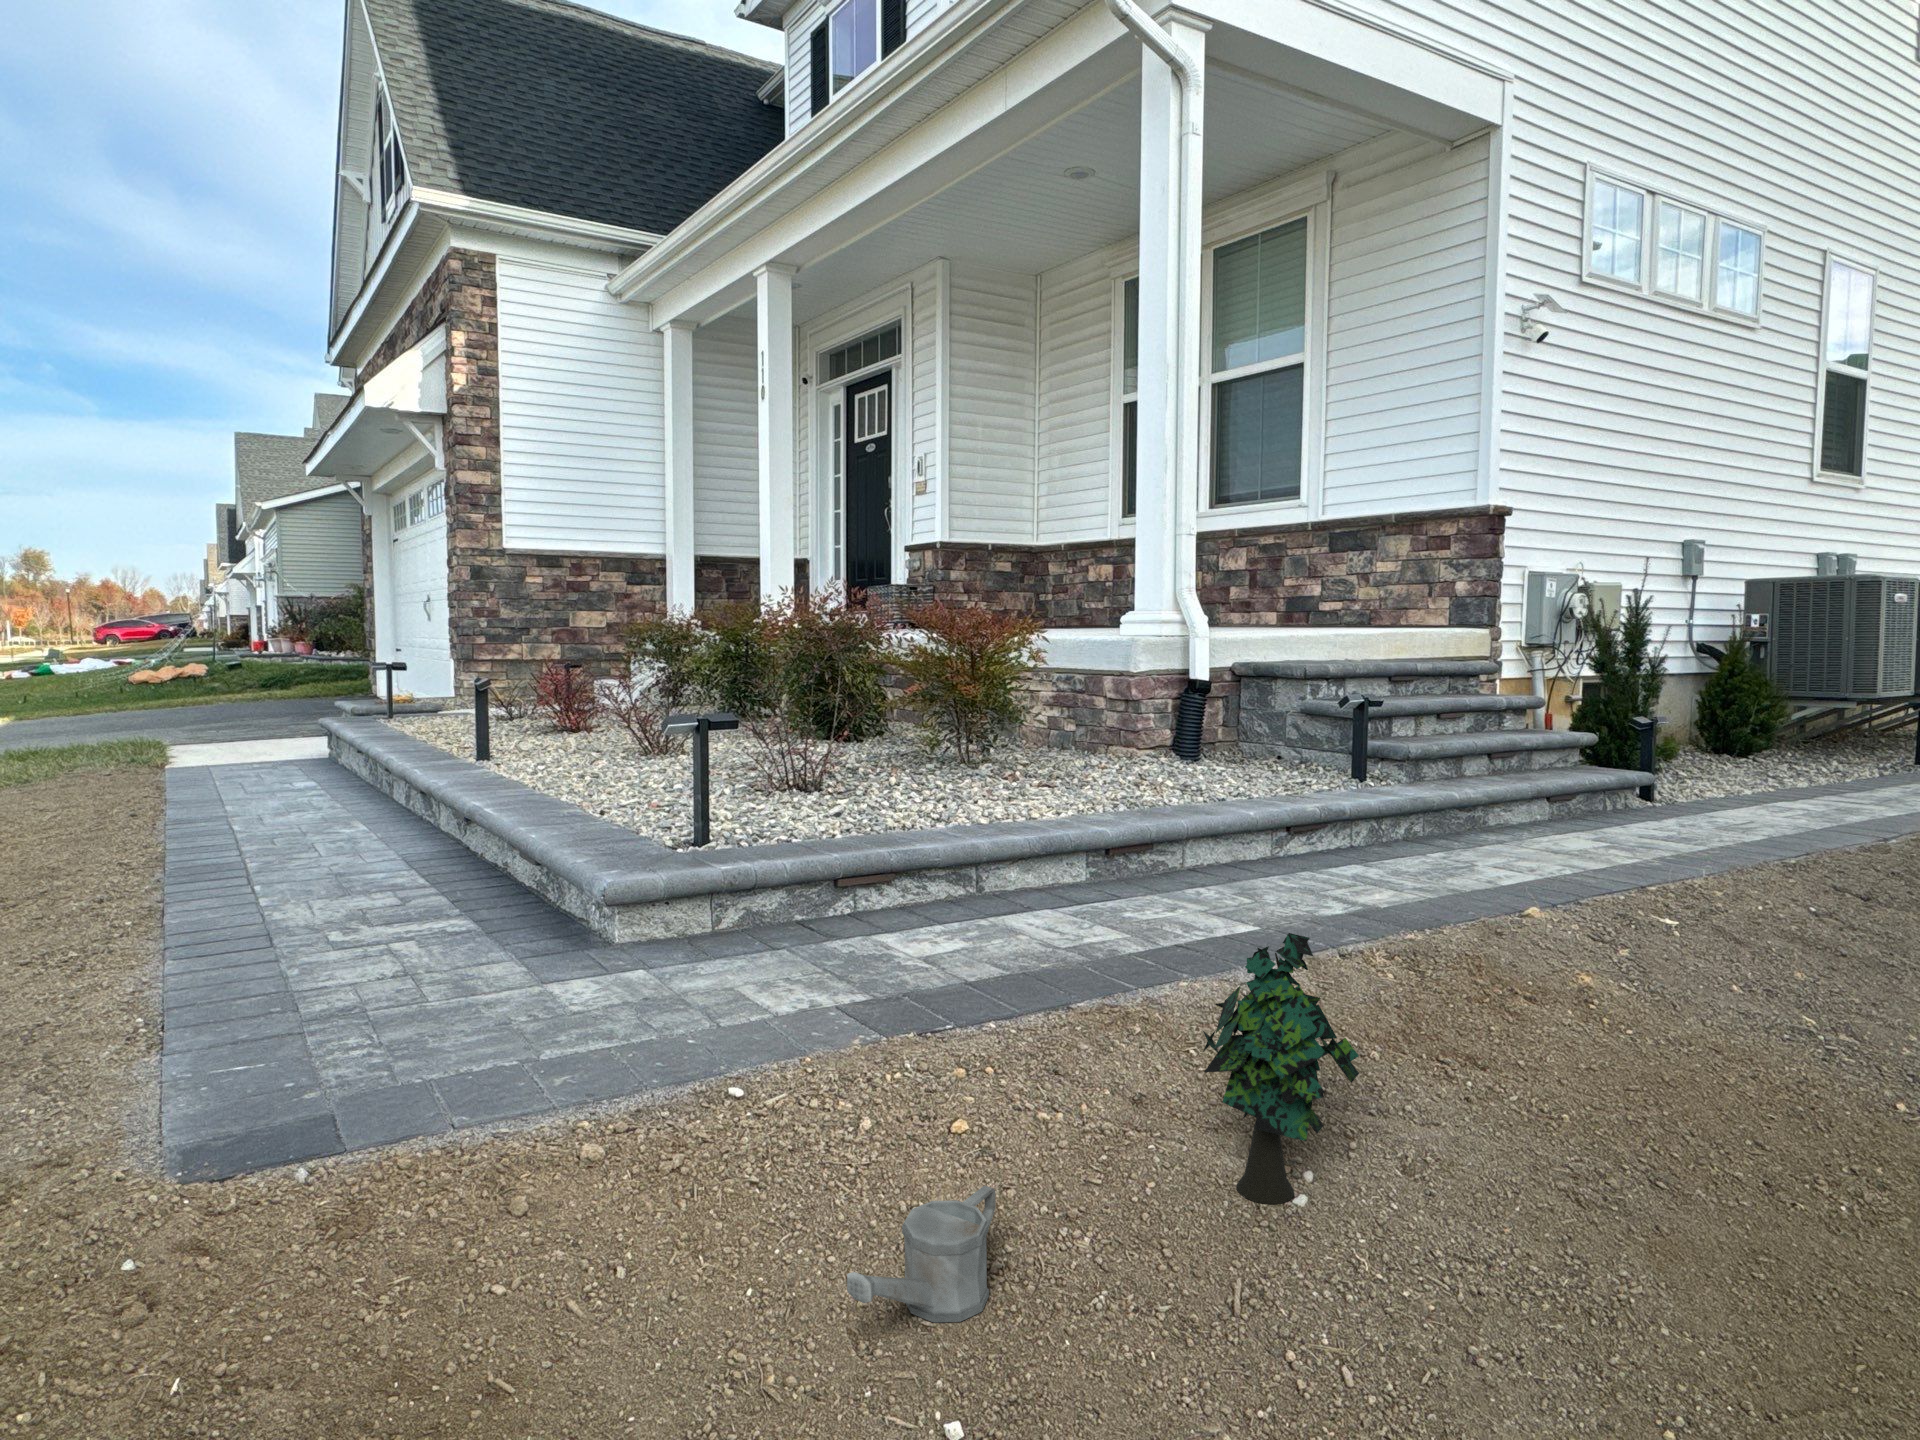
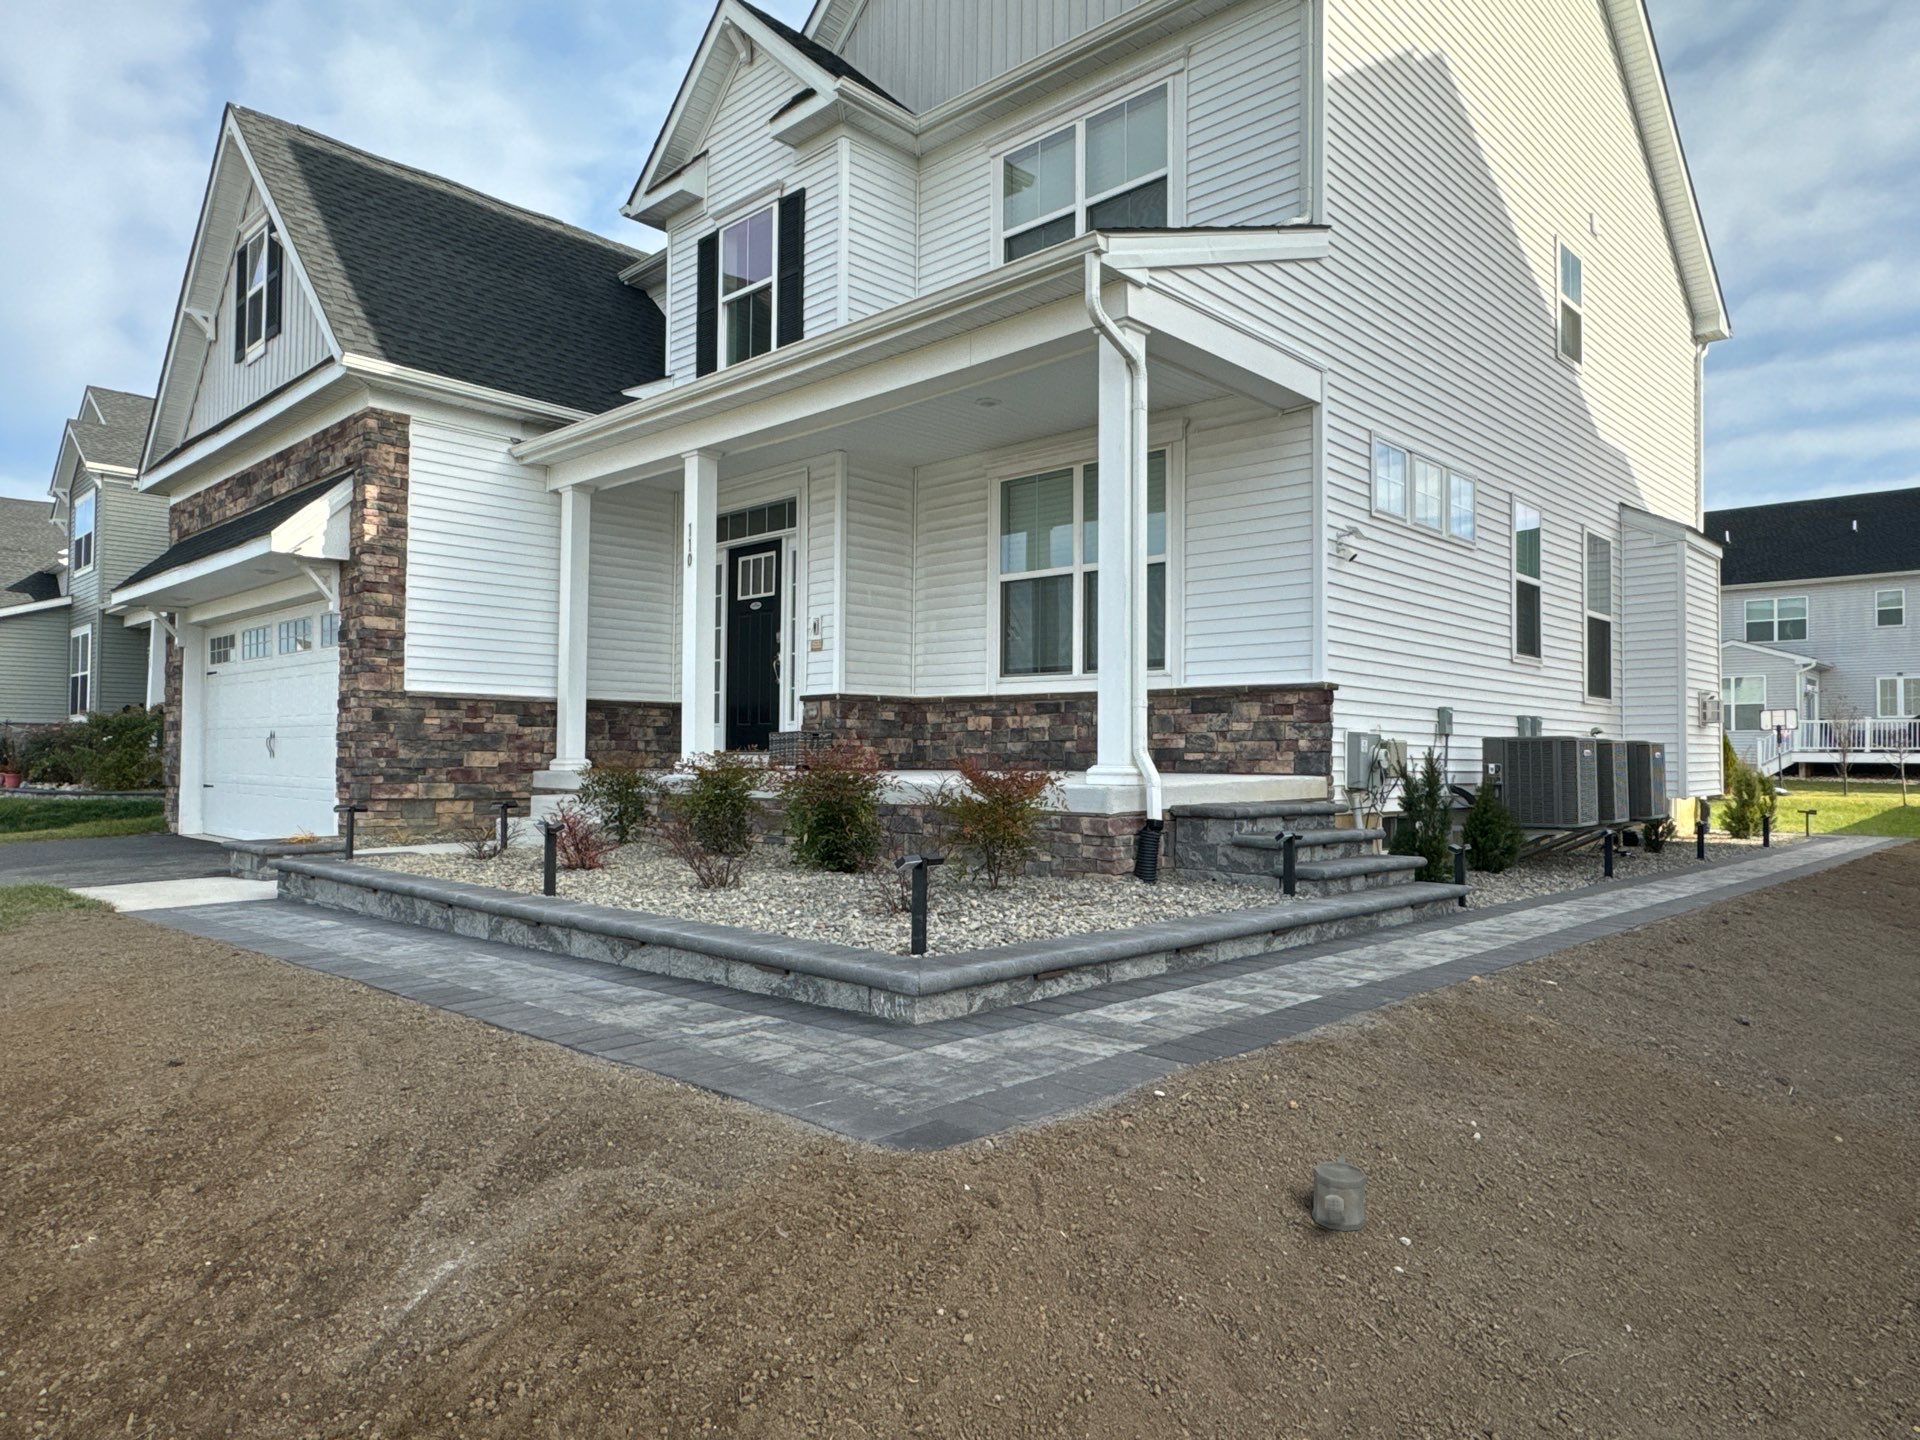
decorative plant: present [1203,933,1359,1204] -> none [1410,992,1517,1162]

